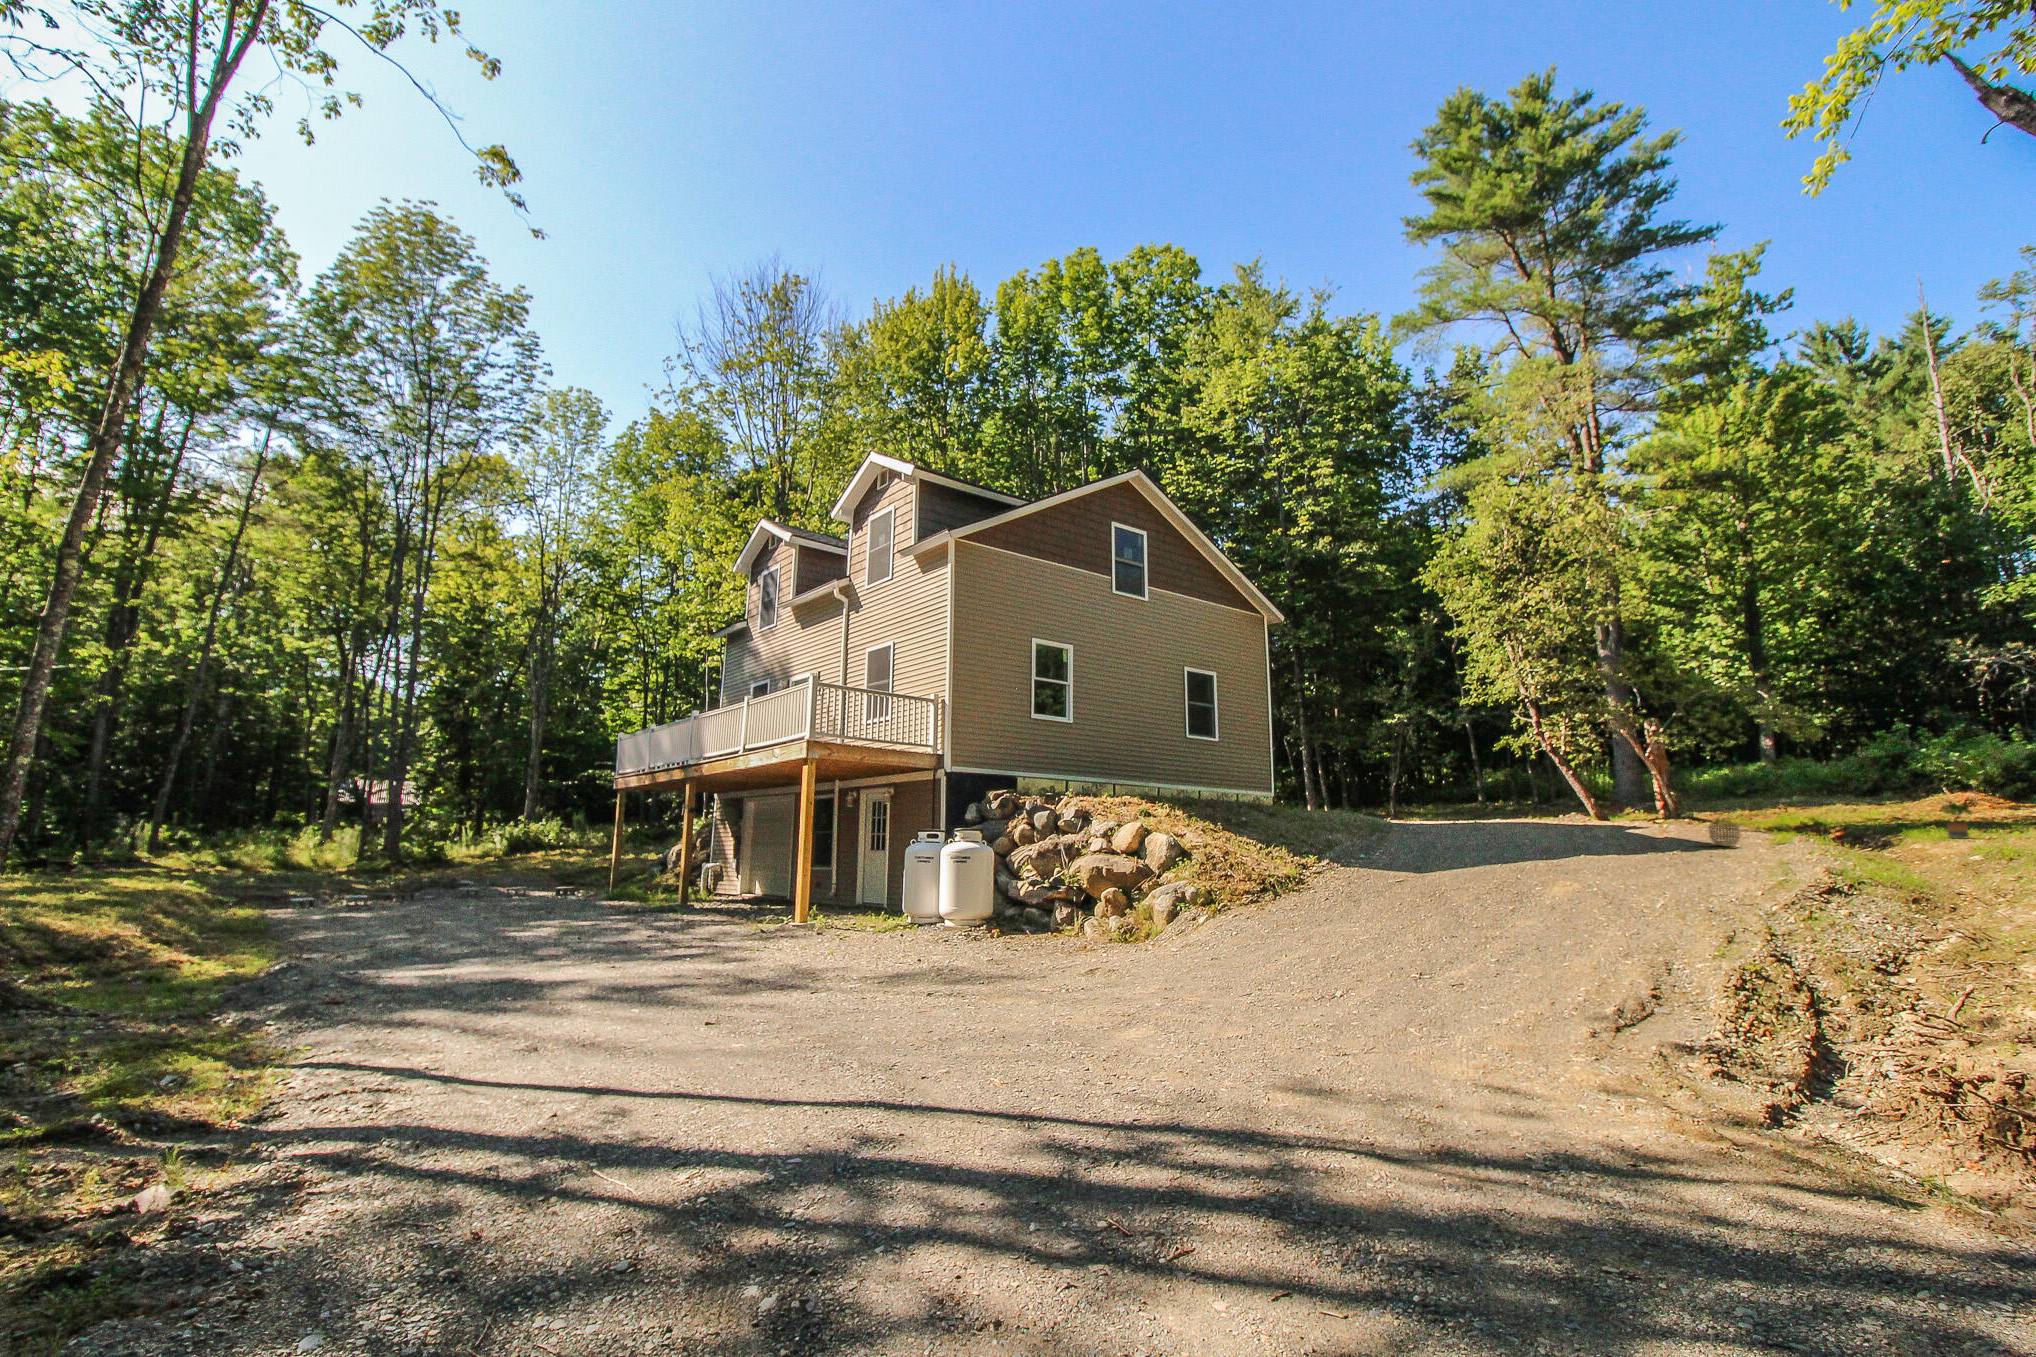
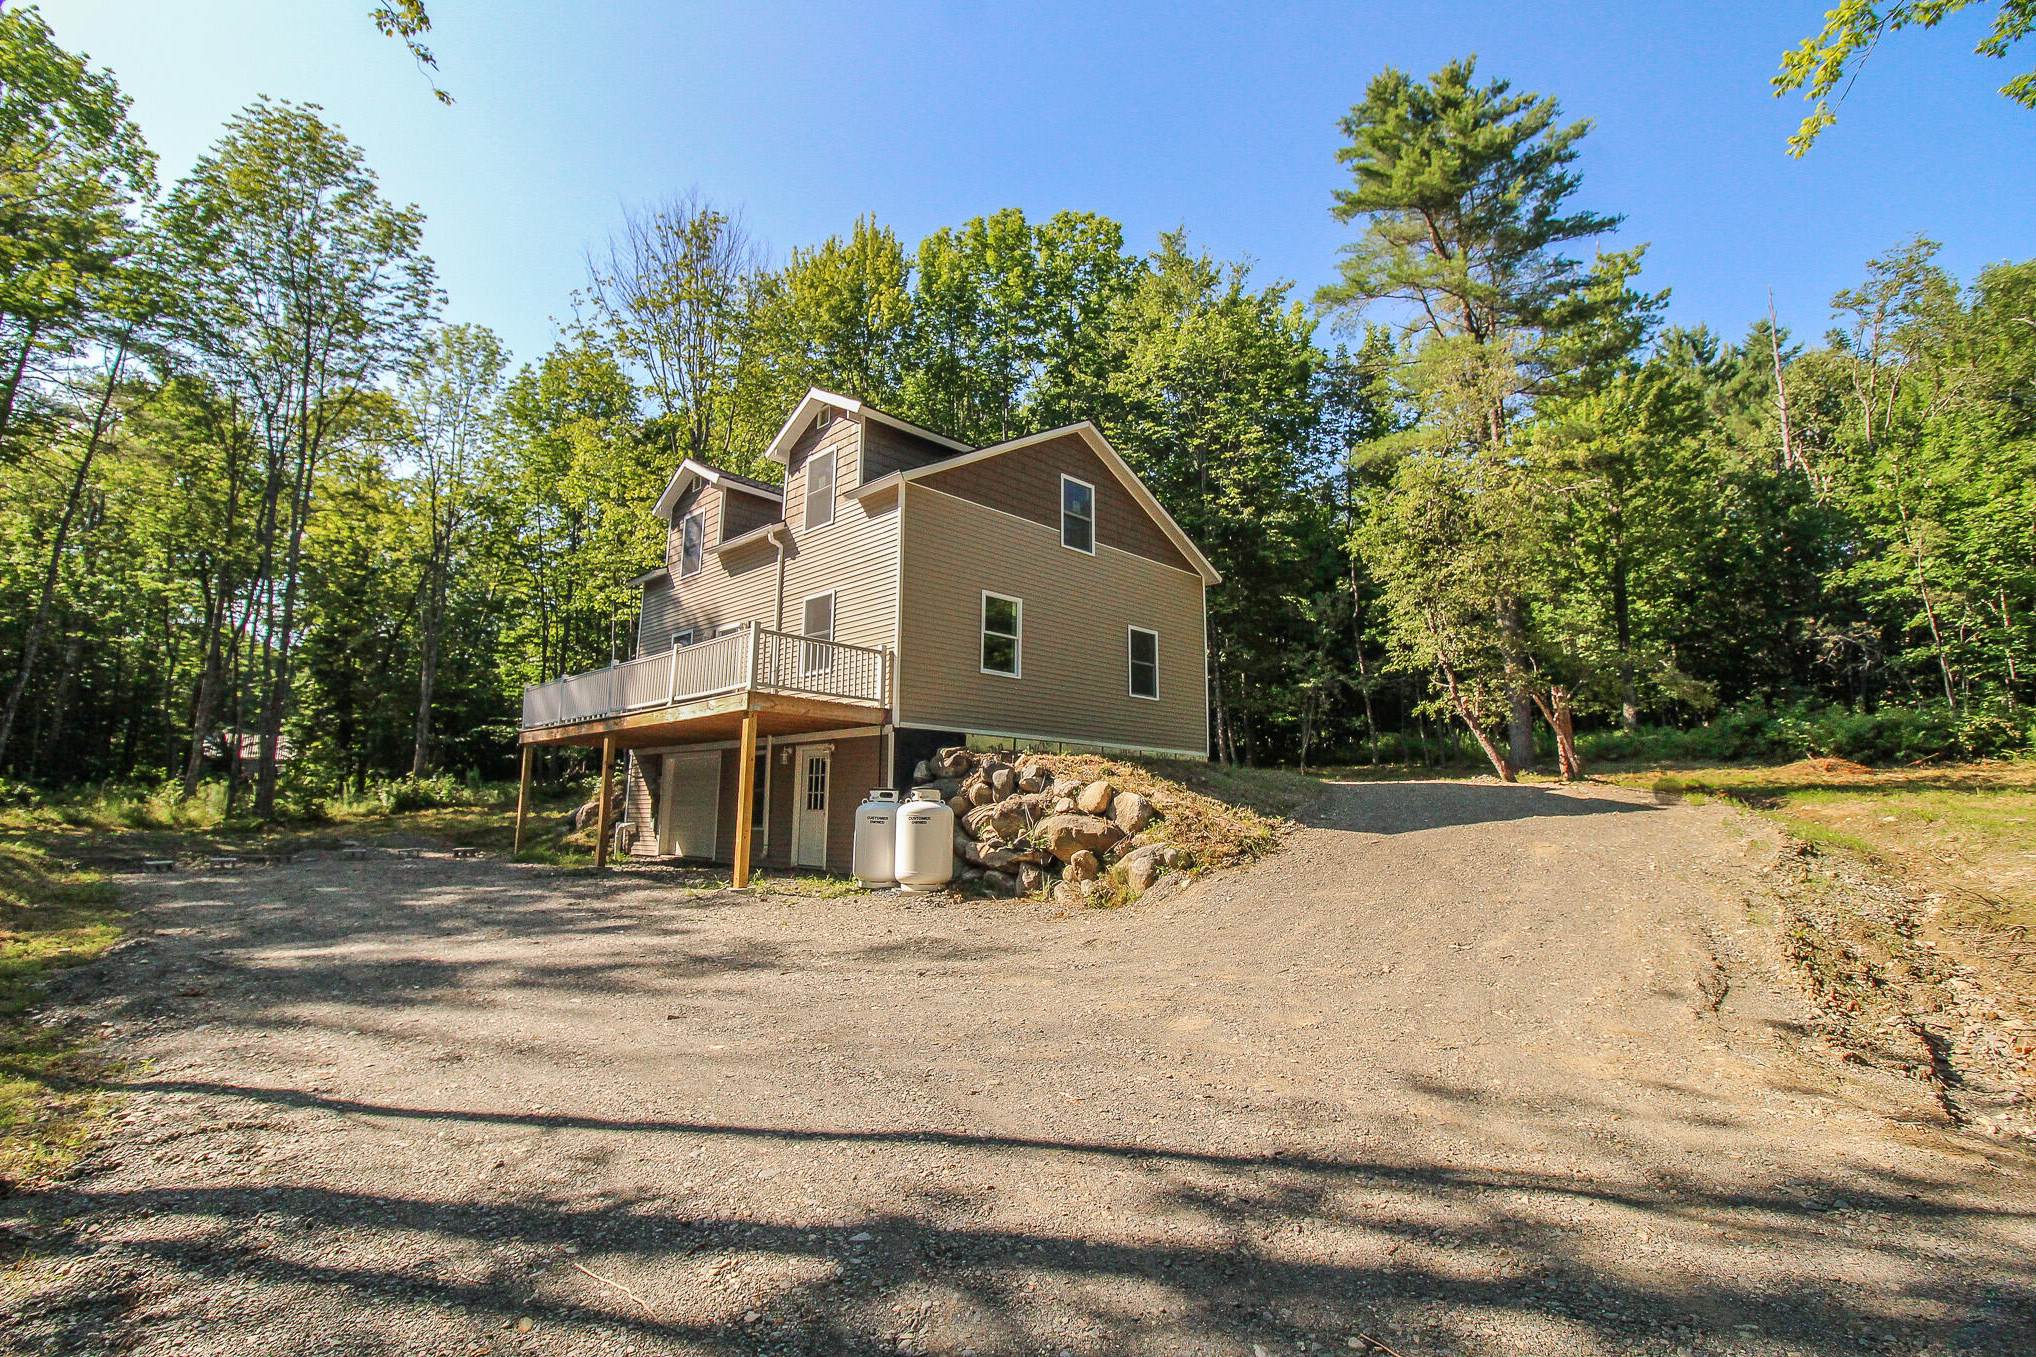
potted tree: present [1941,803,1972,838] -> none [1842,762,1875,796]

